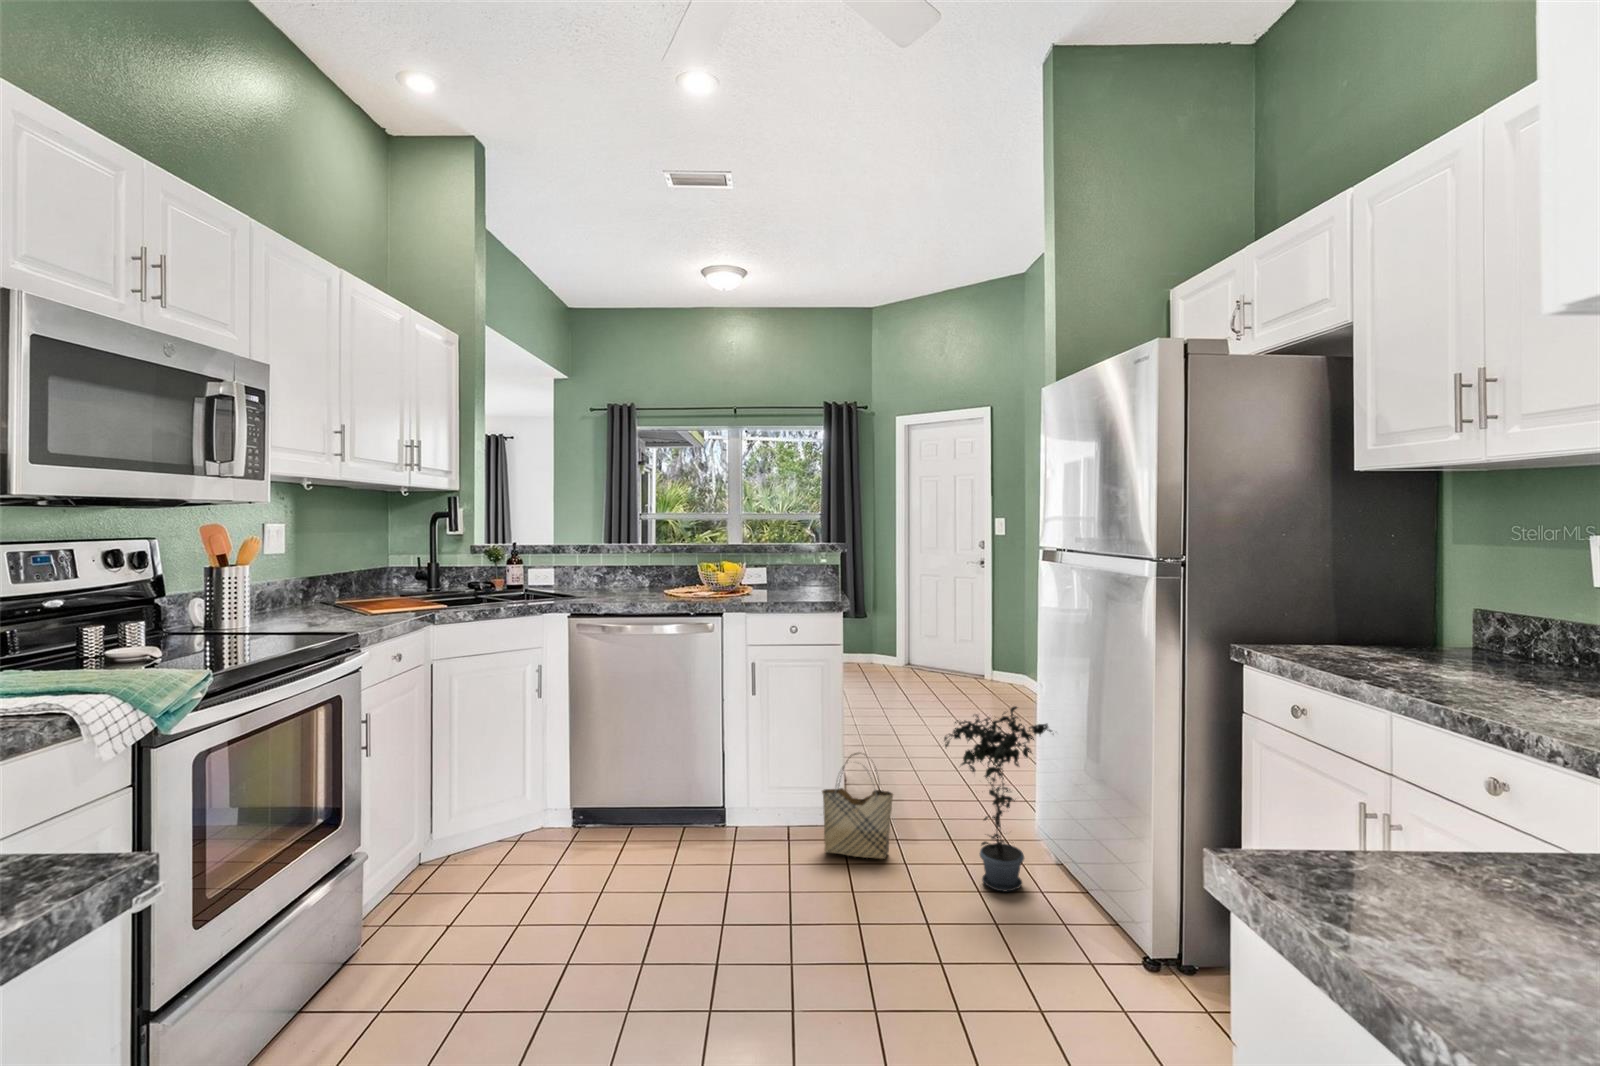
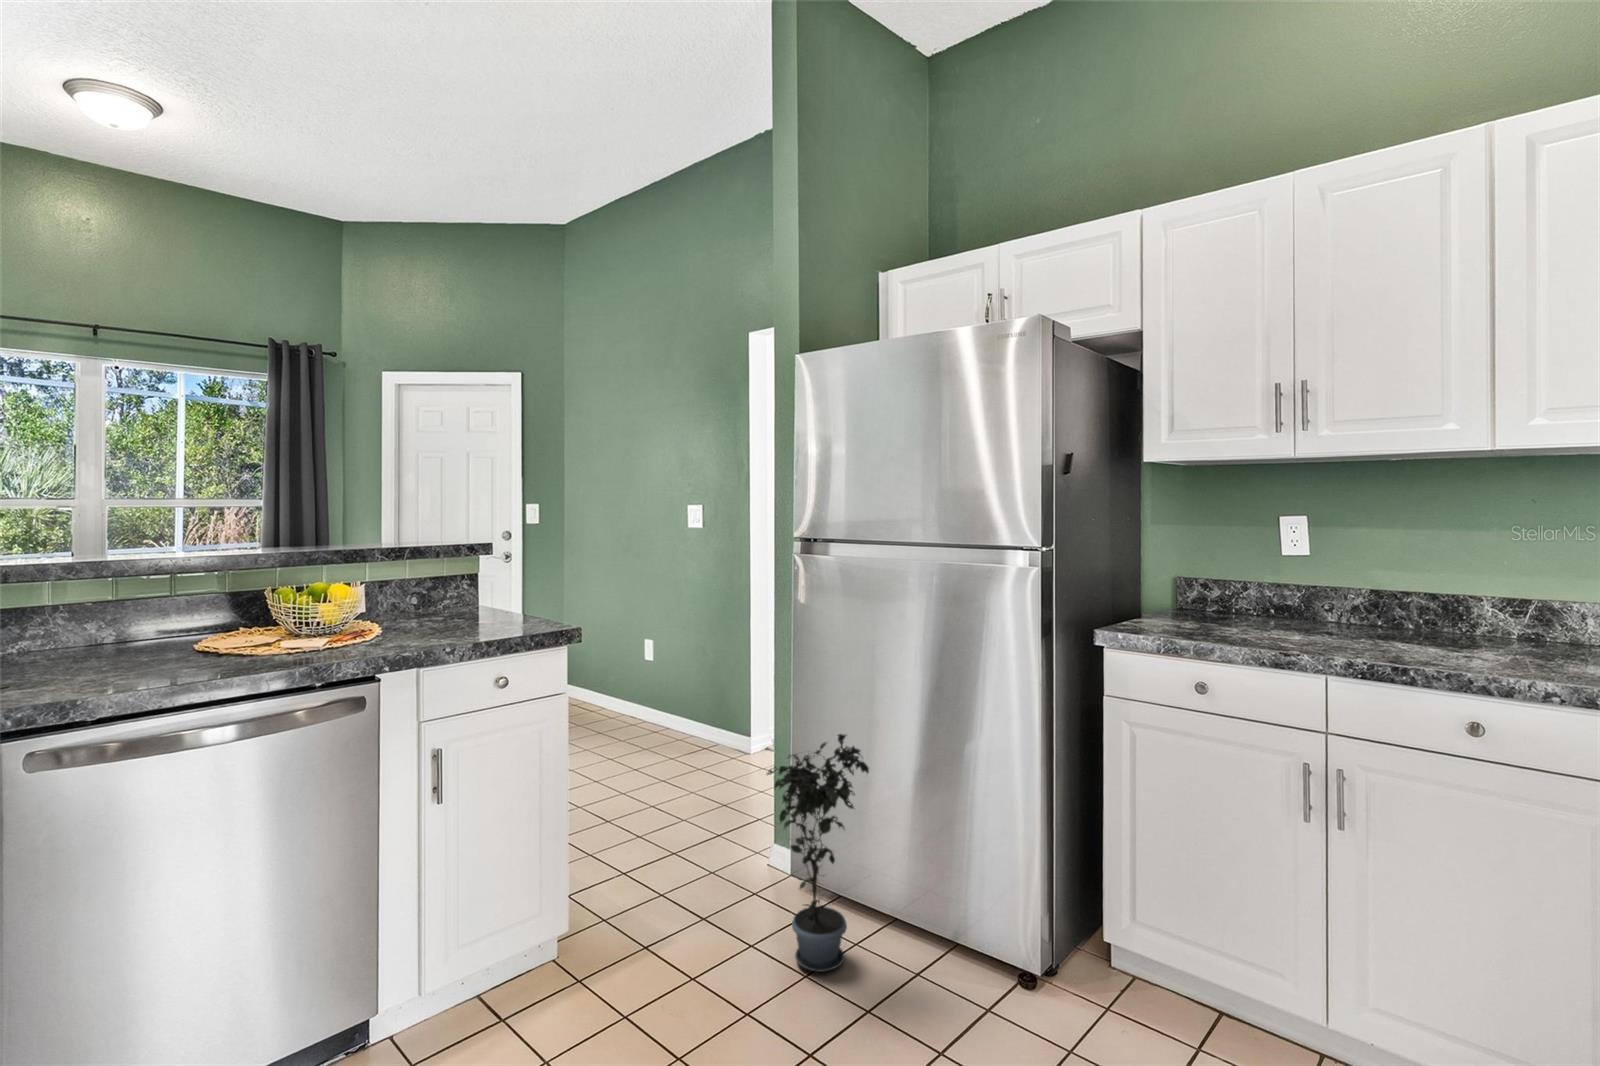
woven basket: present [822,753,893,859] -> none [561,847,667,1024]

